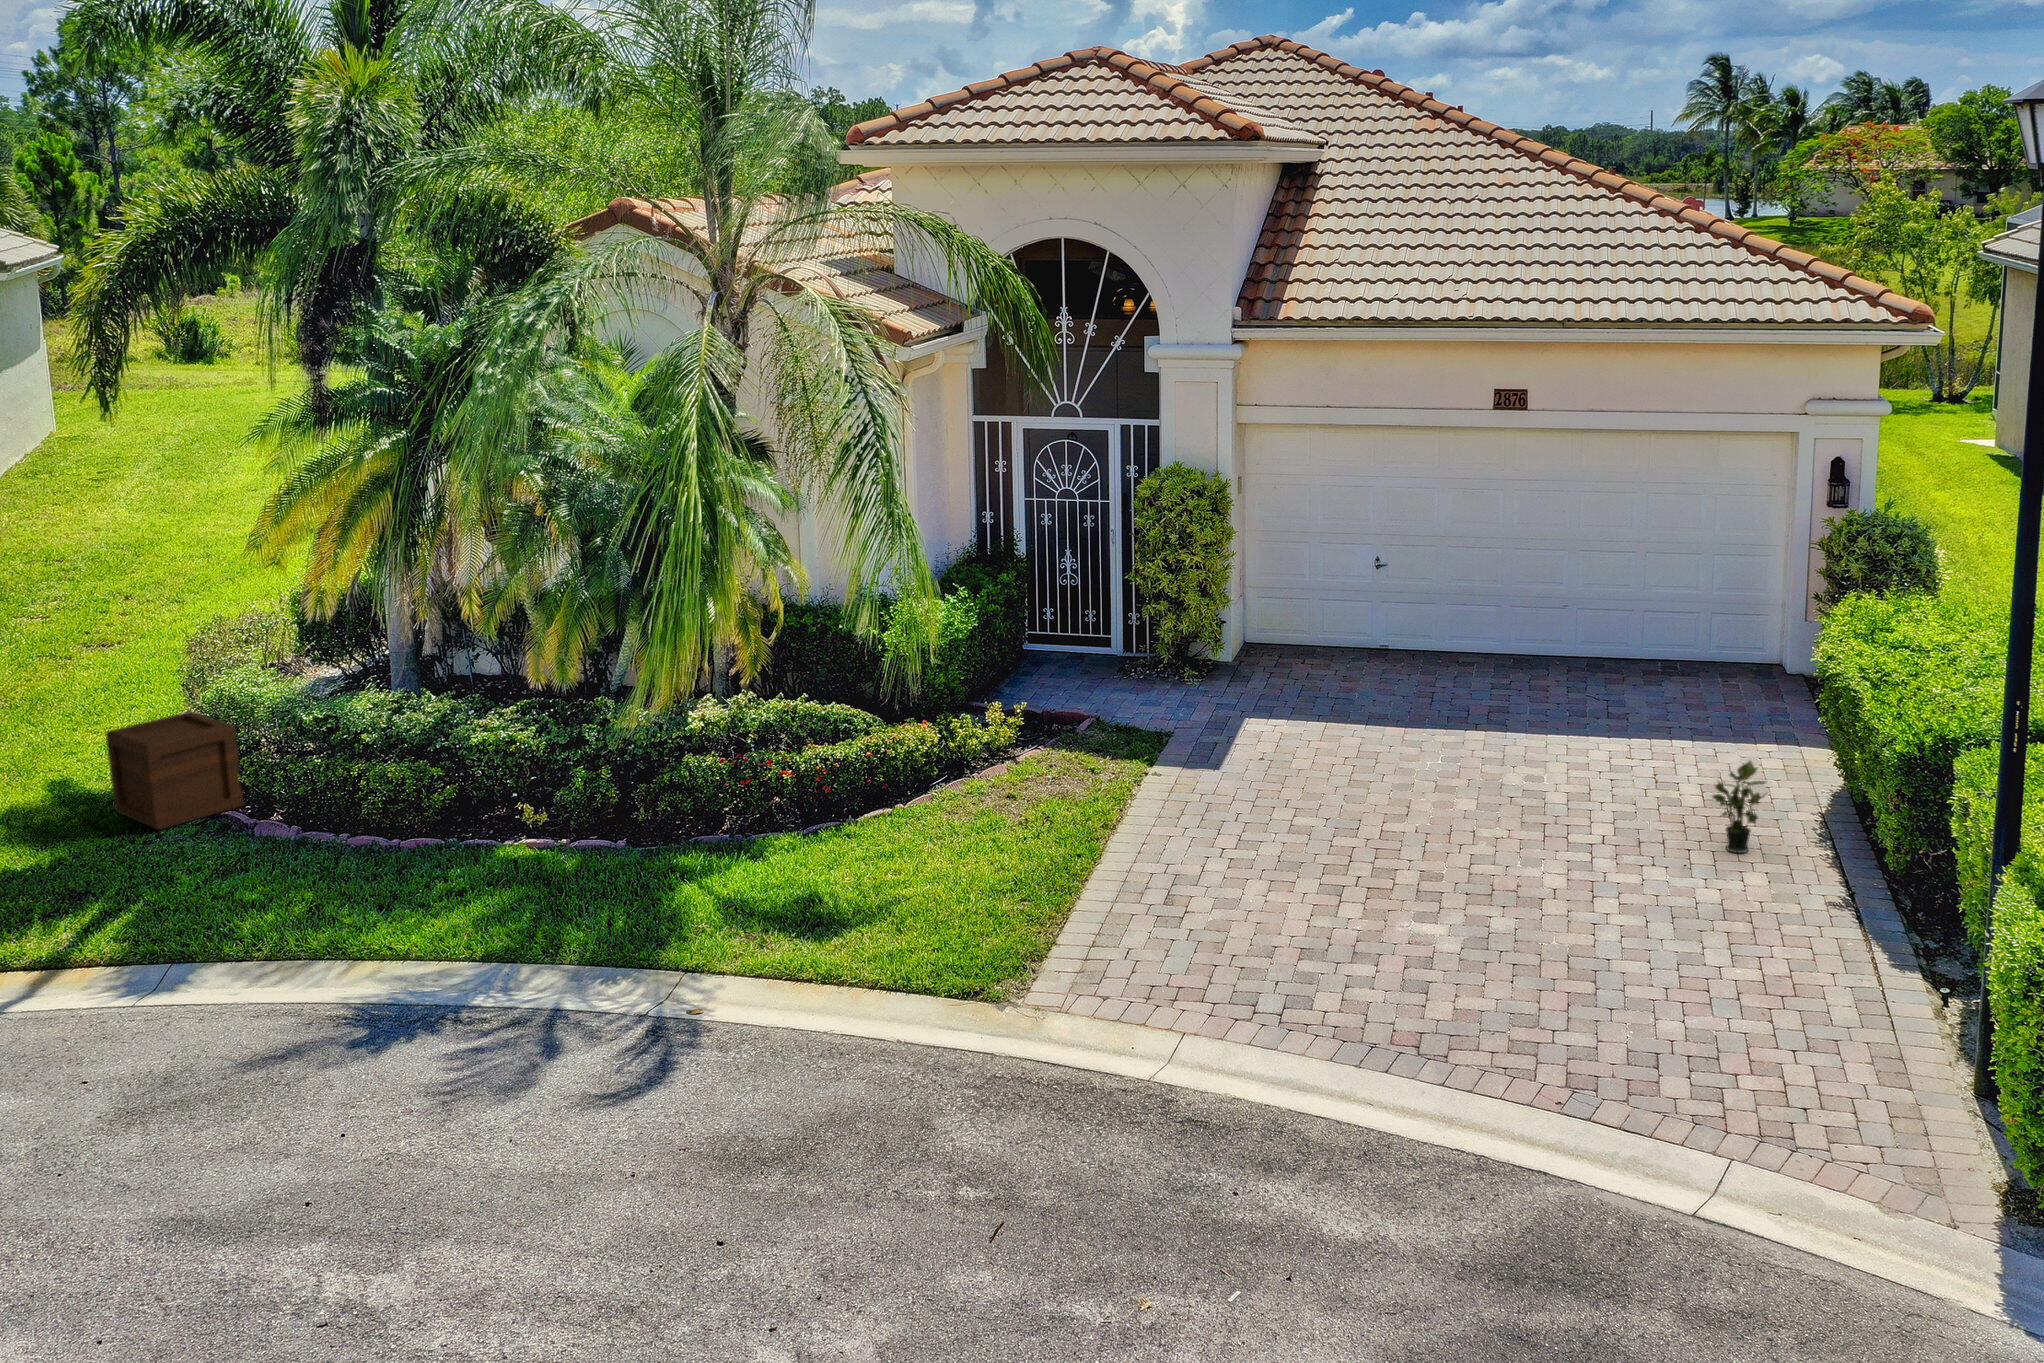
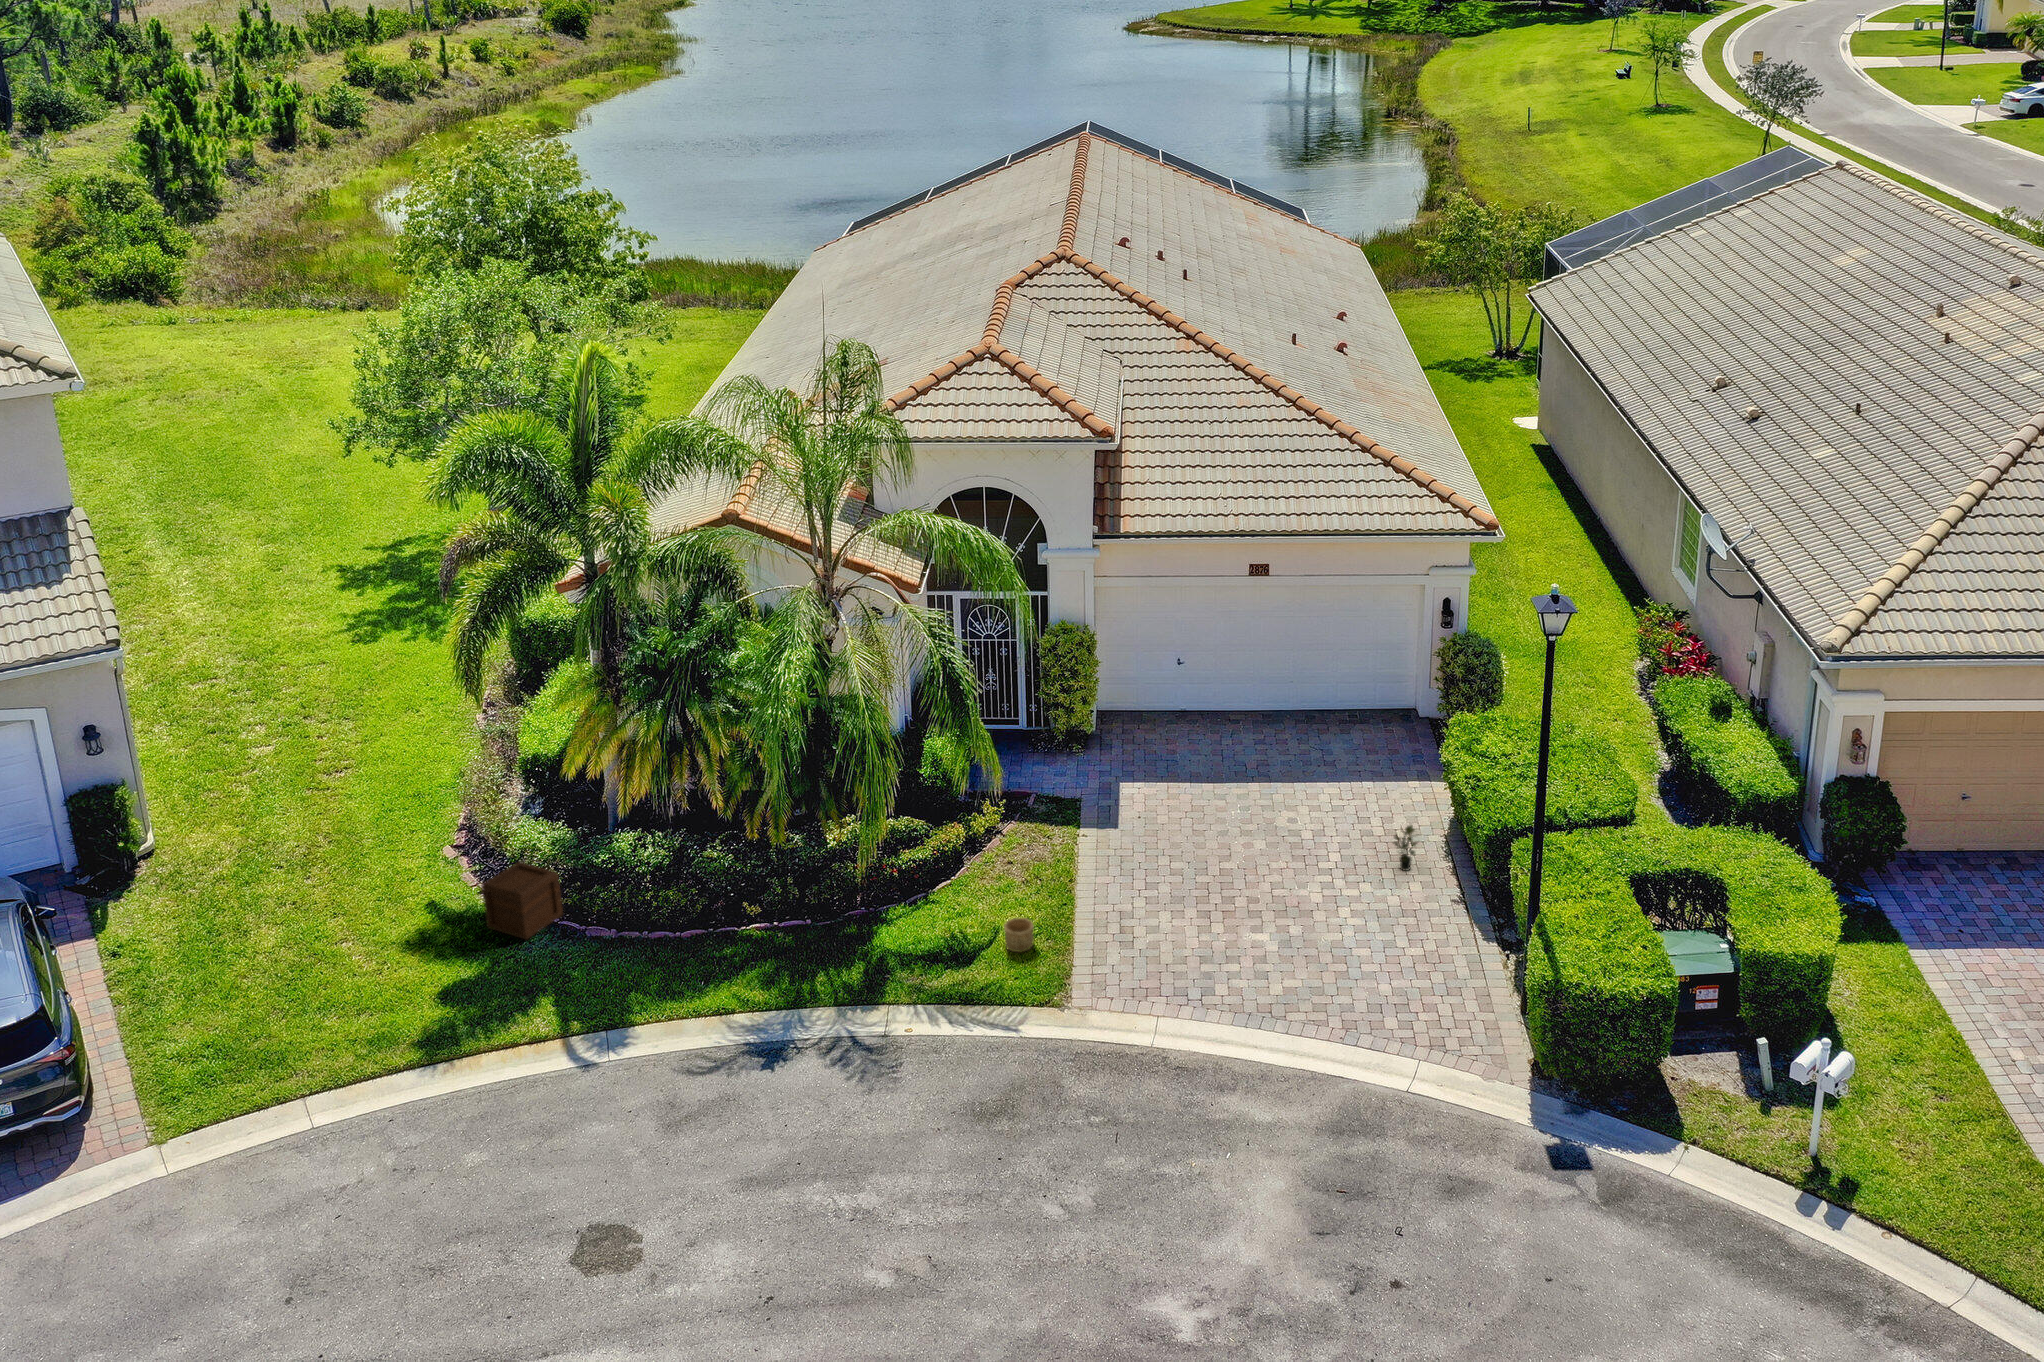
wooden bucket: none [933,849,990,910] -> present [1004,917,1034,952]

